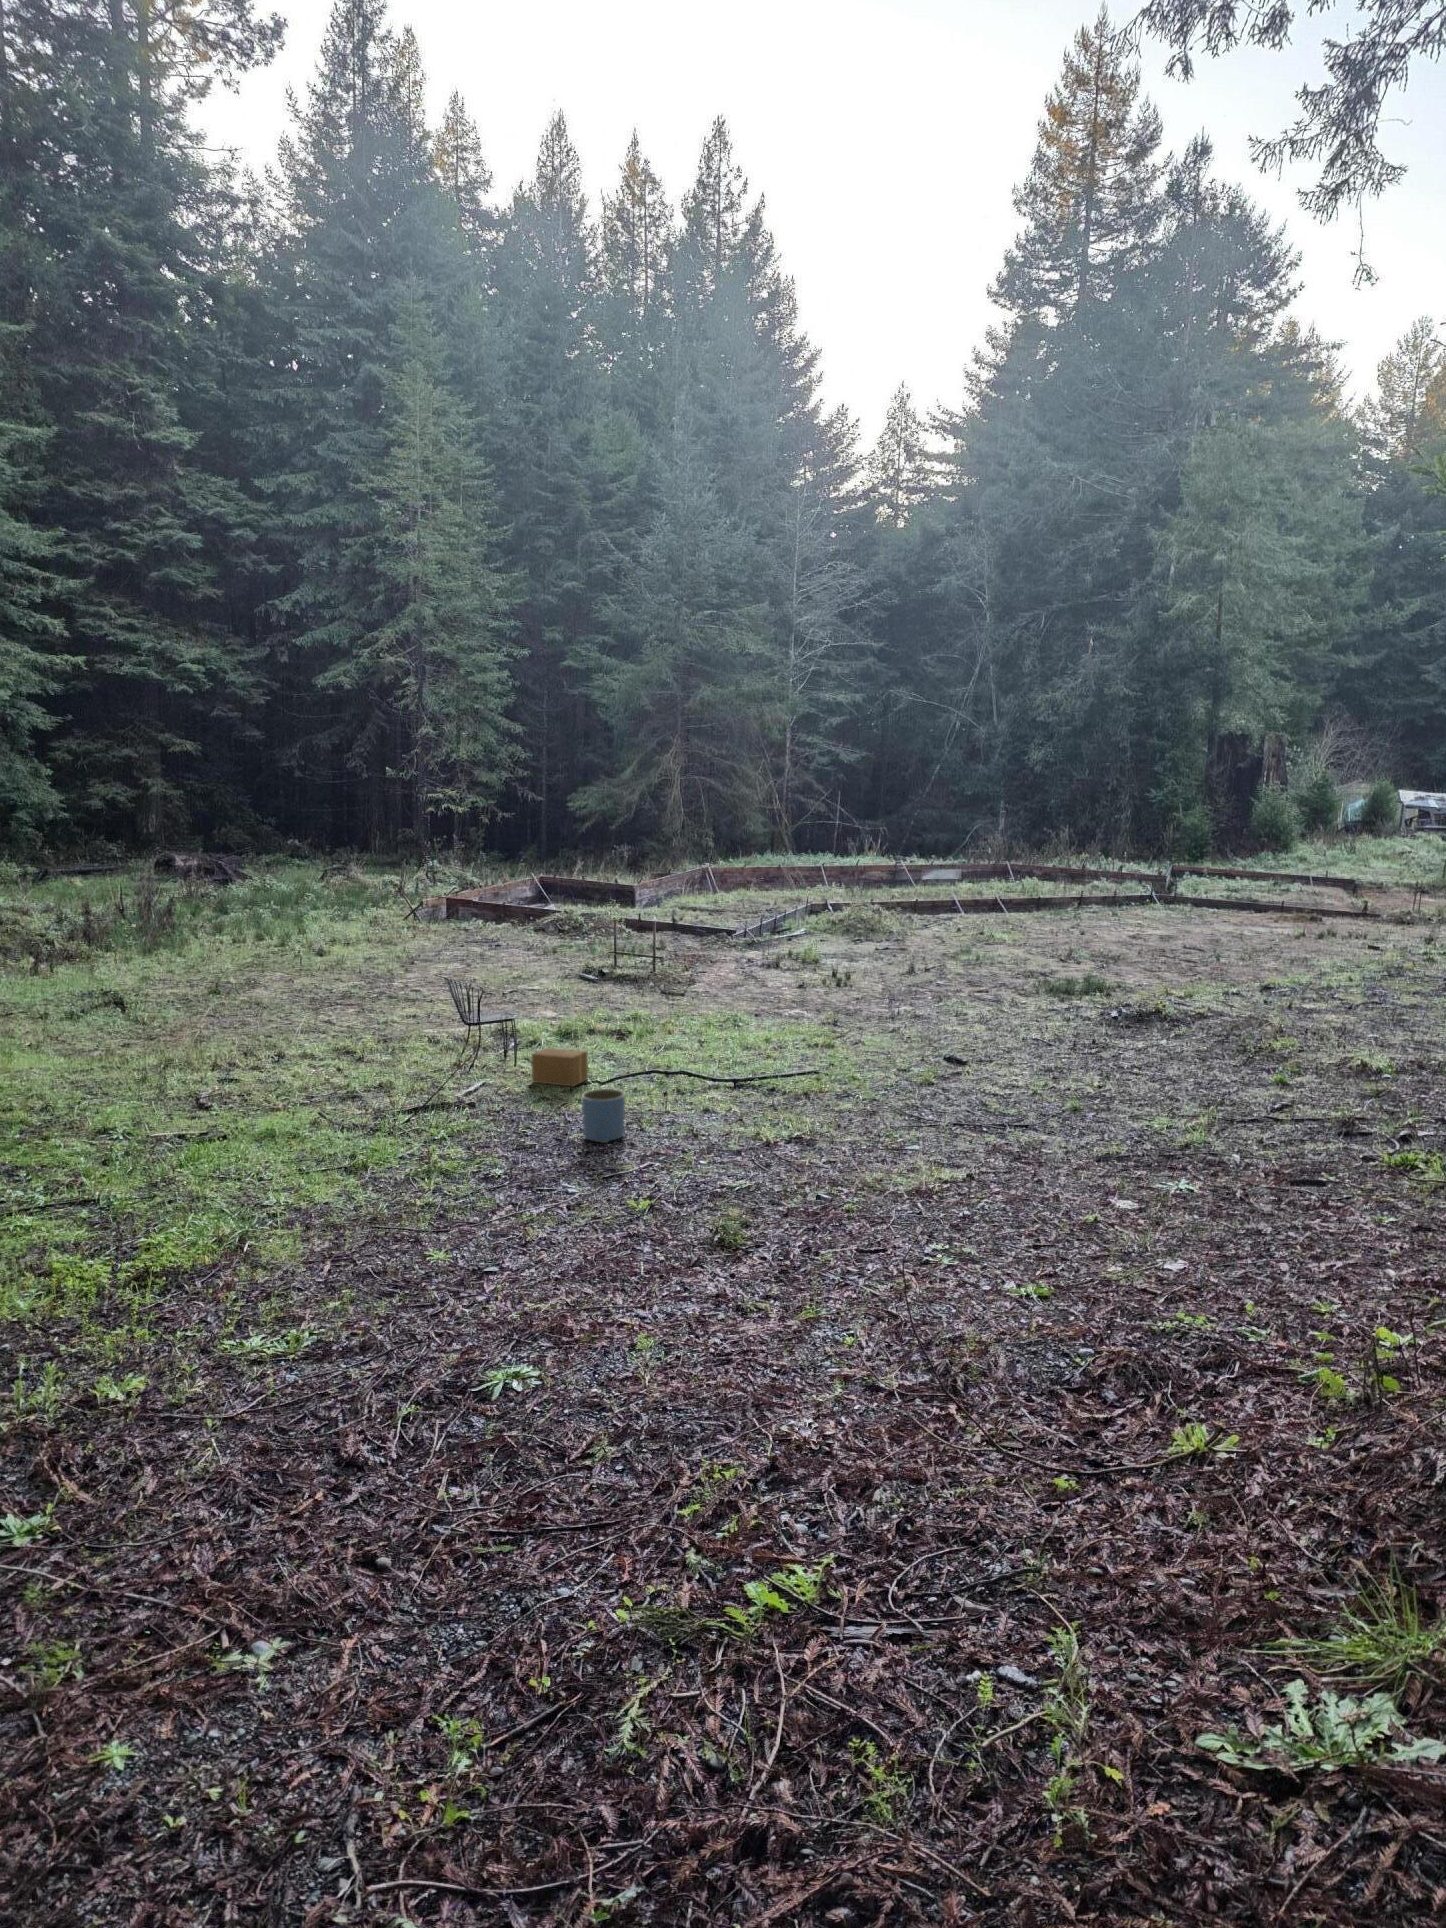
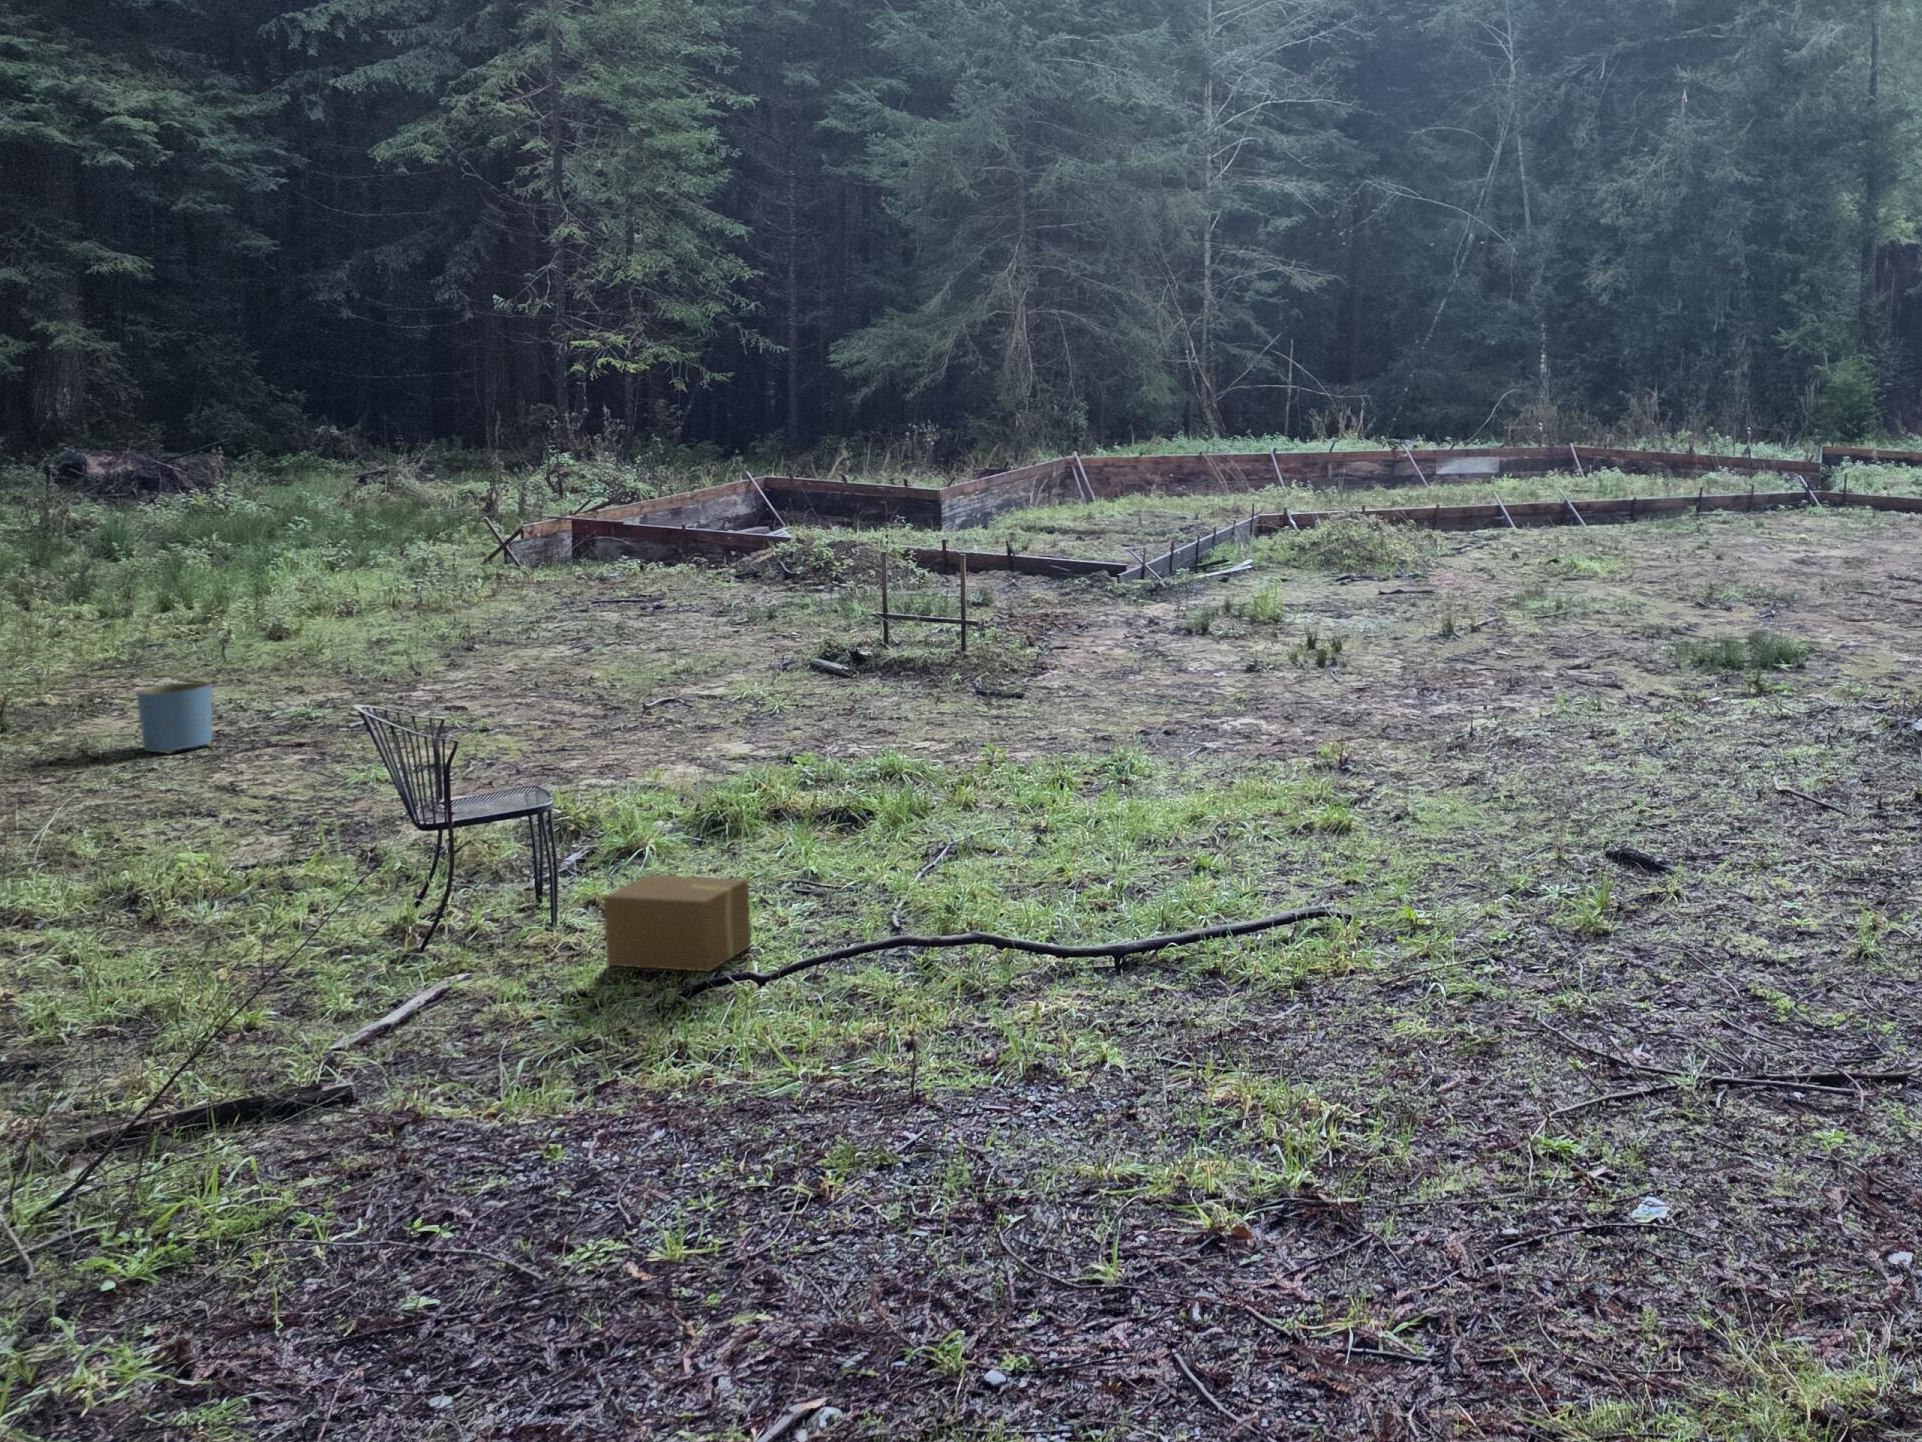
planter: present [582,1089,625,1143] -> present [137,682,212,753]

